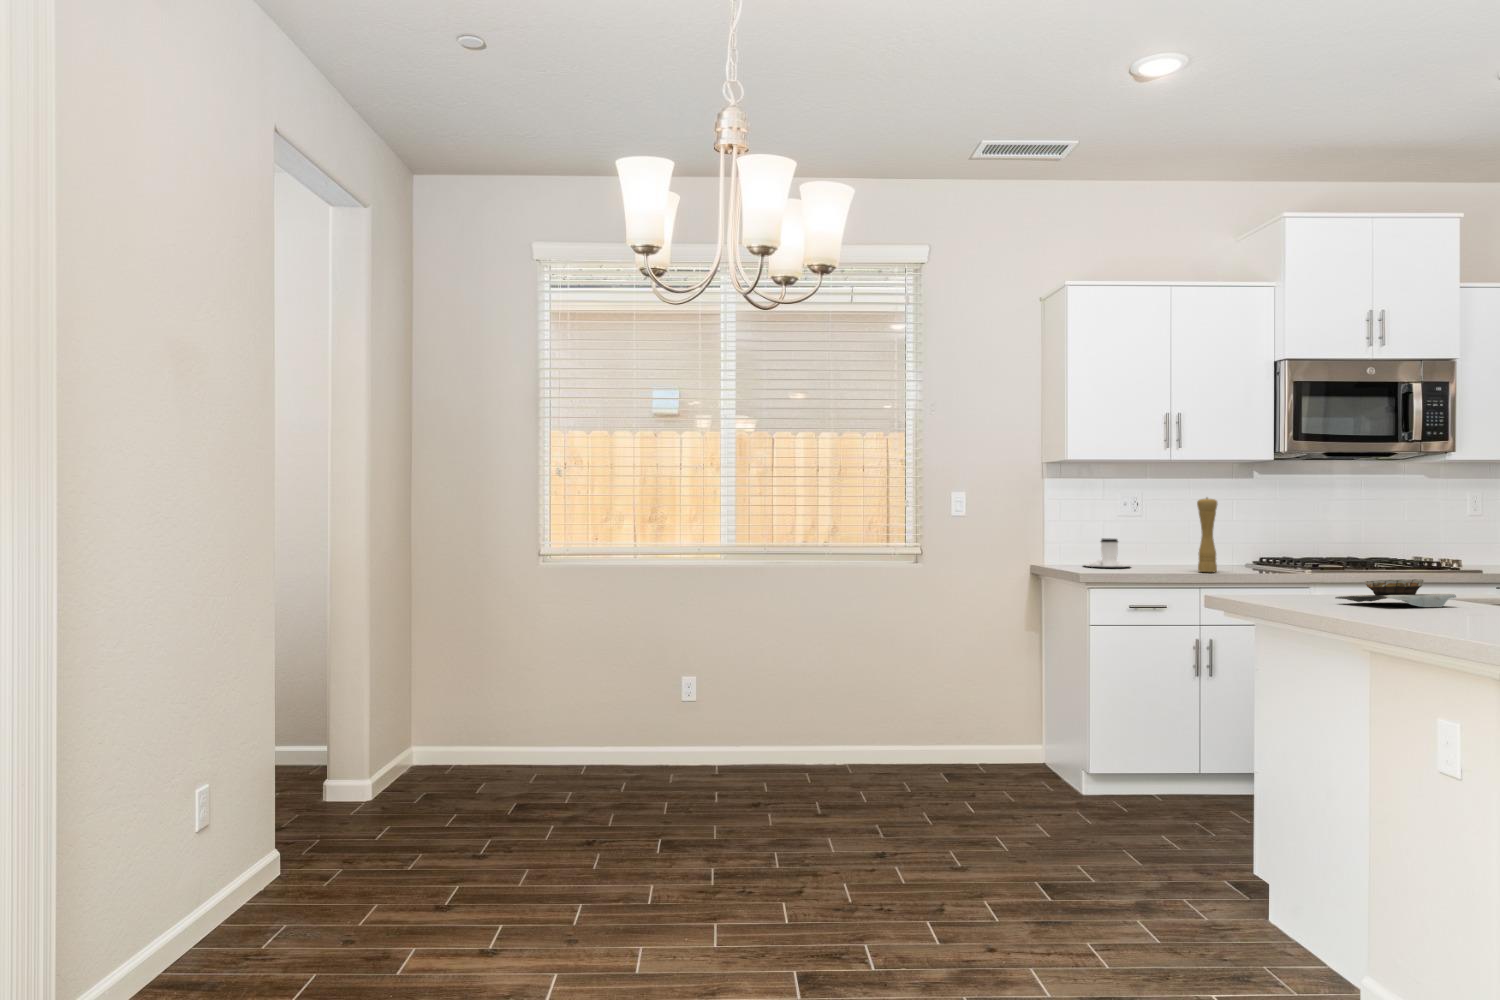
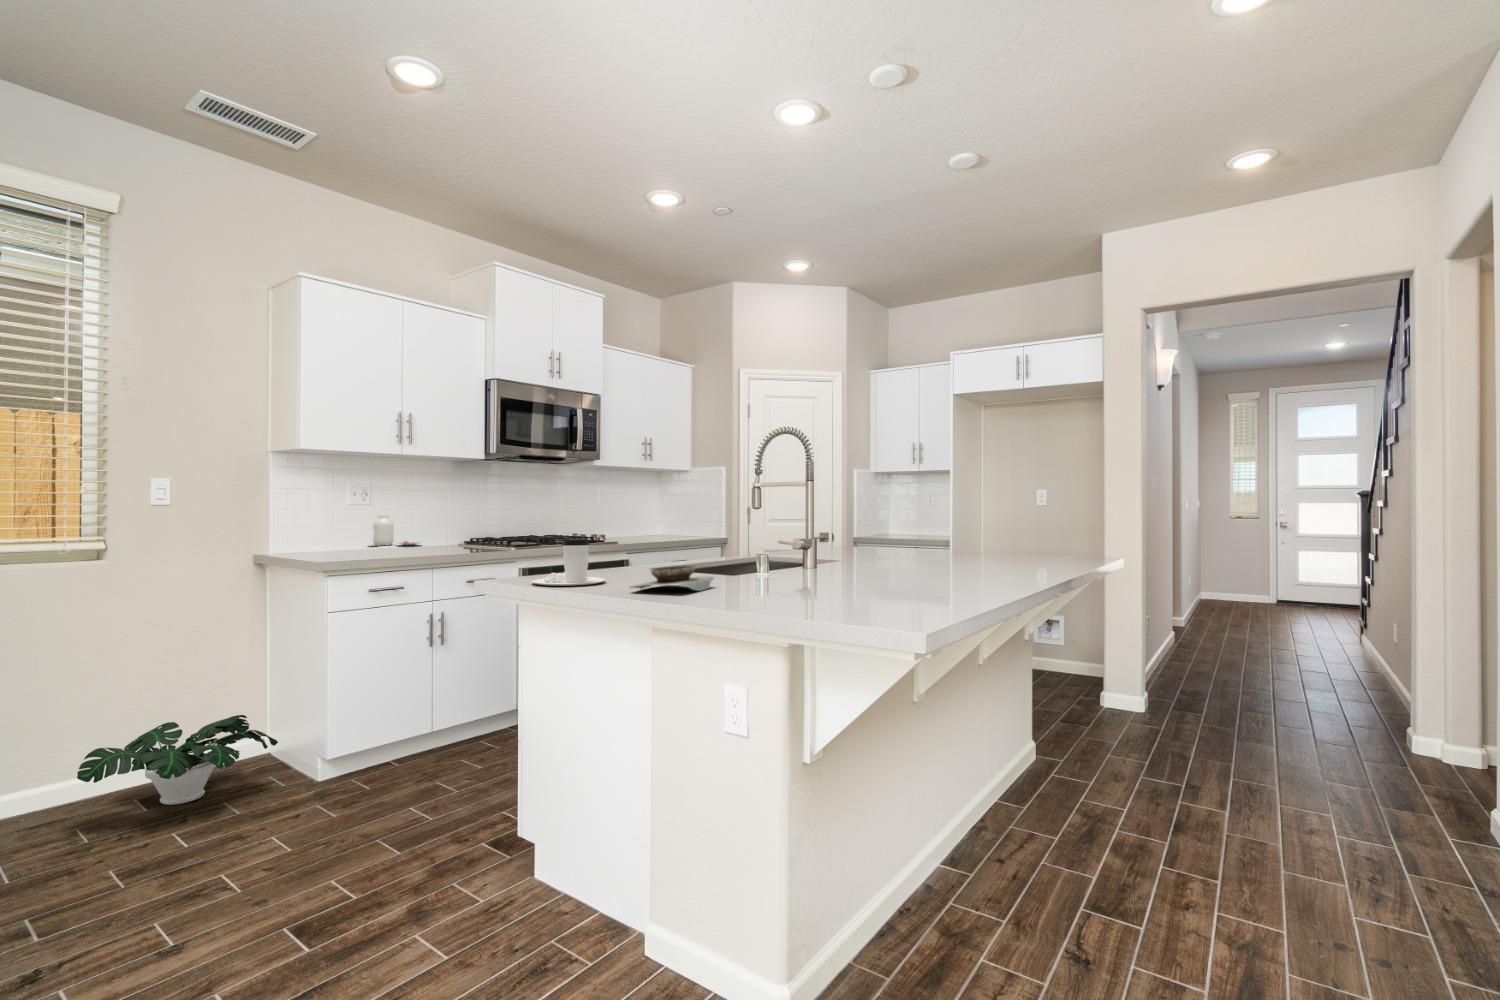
pepper mill: present [1197,498,1218,572] -> none [428,489,446,555]
jar: none [1140,527,1200,561] -> present [373,516,419,546]
coffee cup: present [1084,538,1130,567] -> present [532,539,606,586]
potted plant: none [902,712,1049,784] -> present [77,715,278,805]

